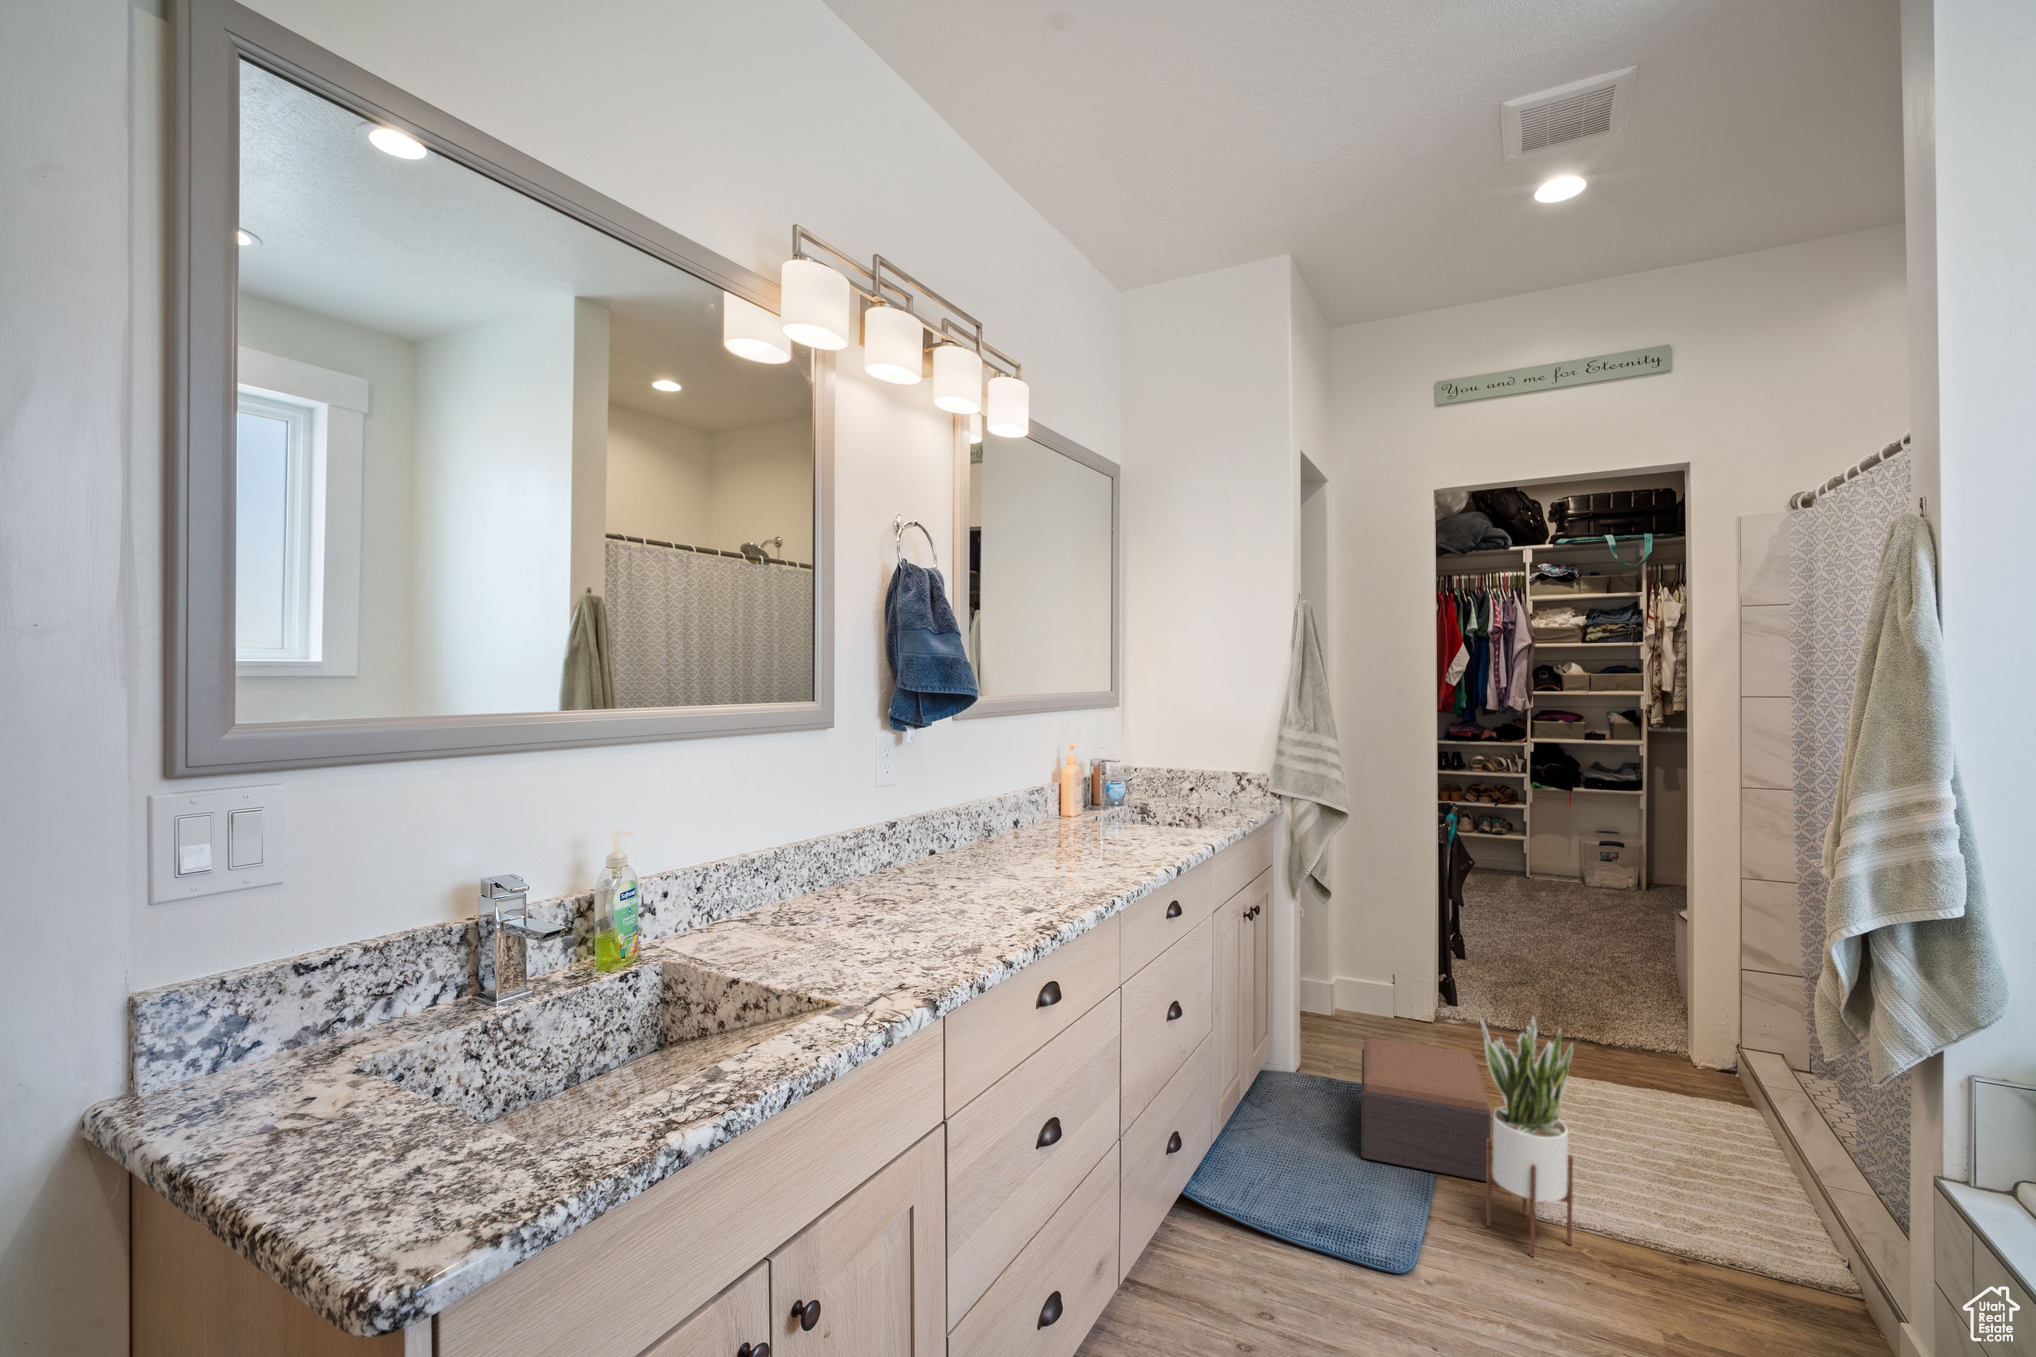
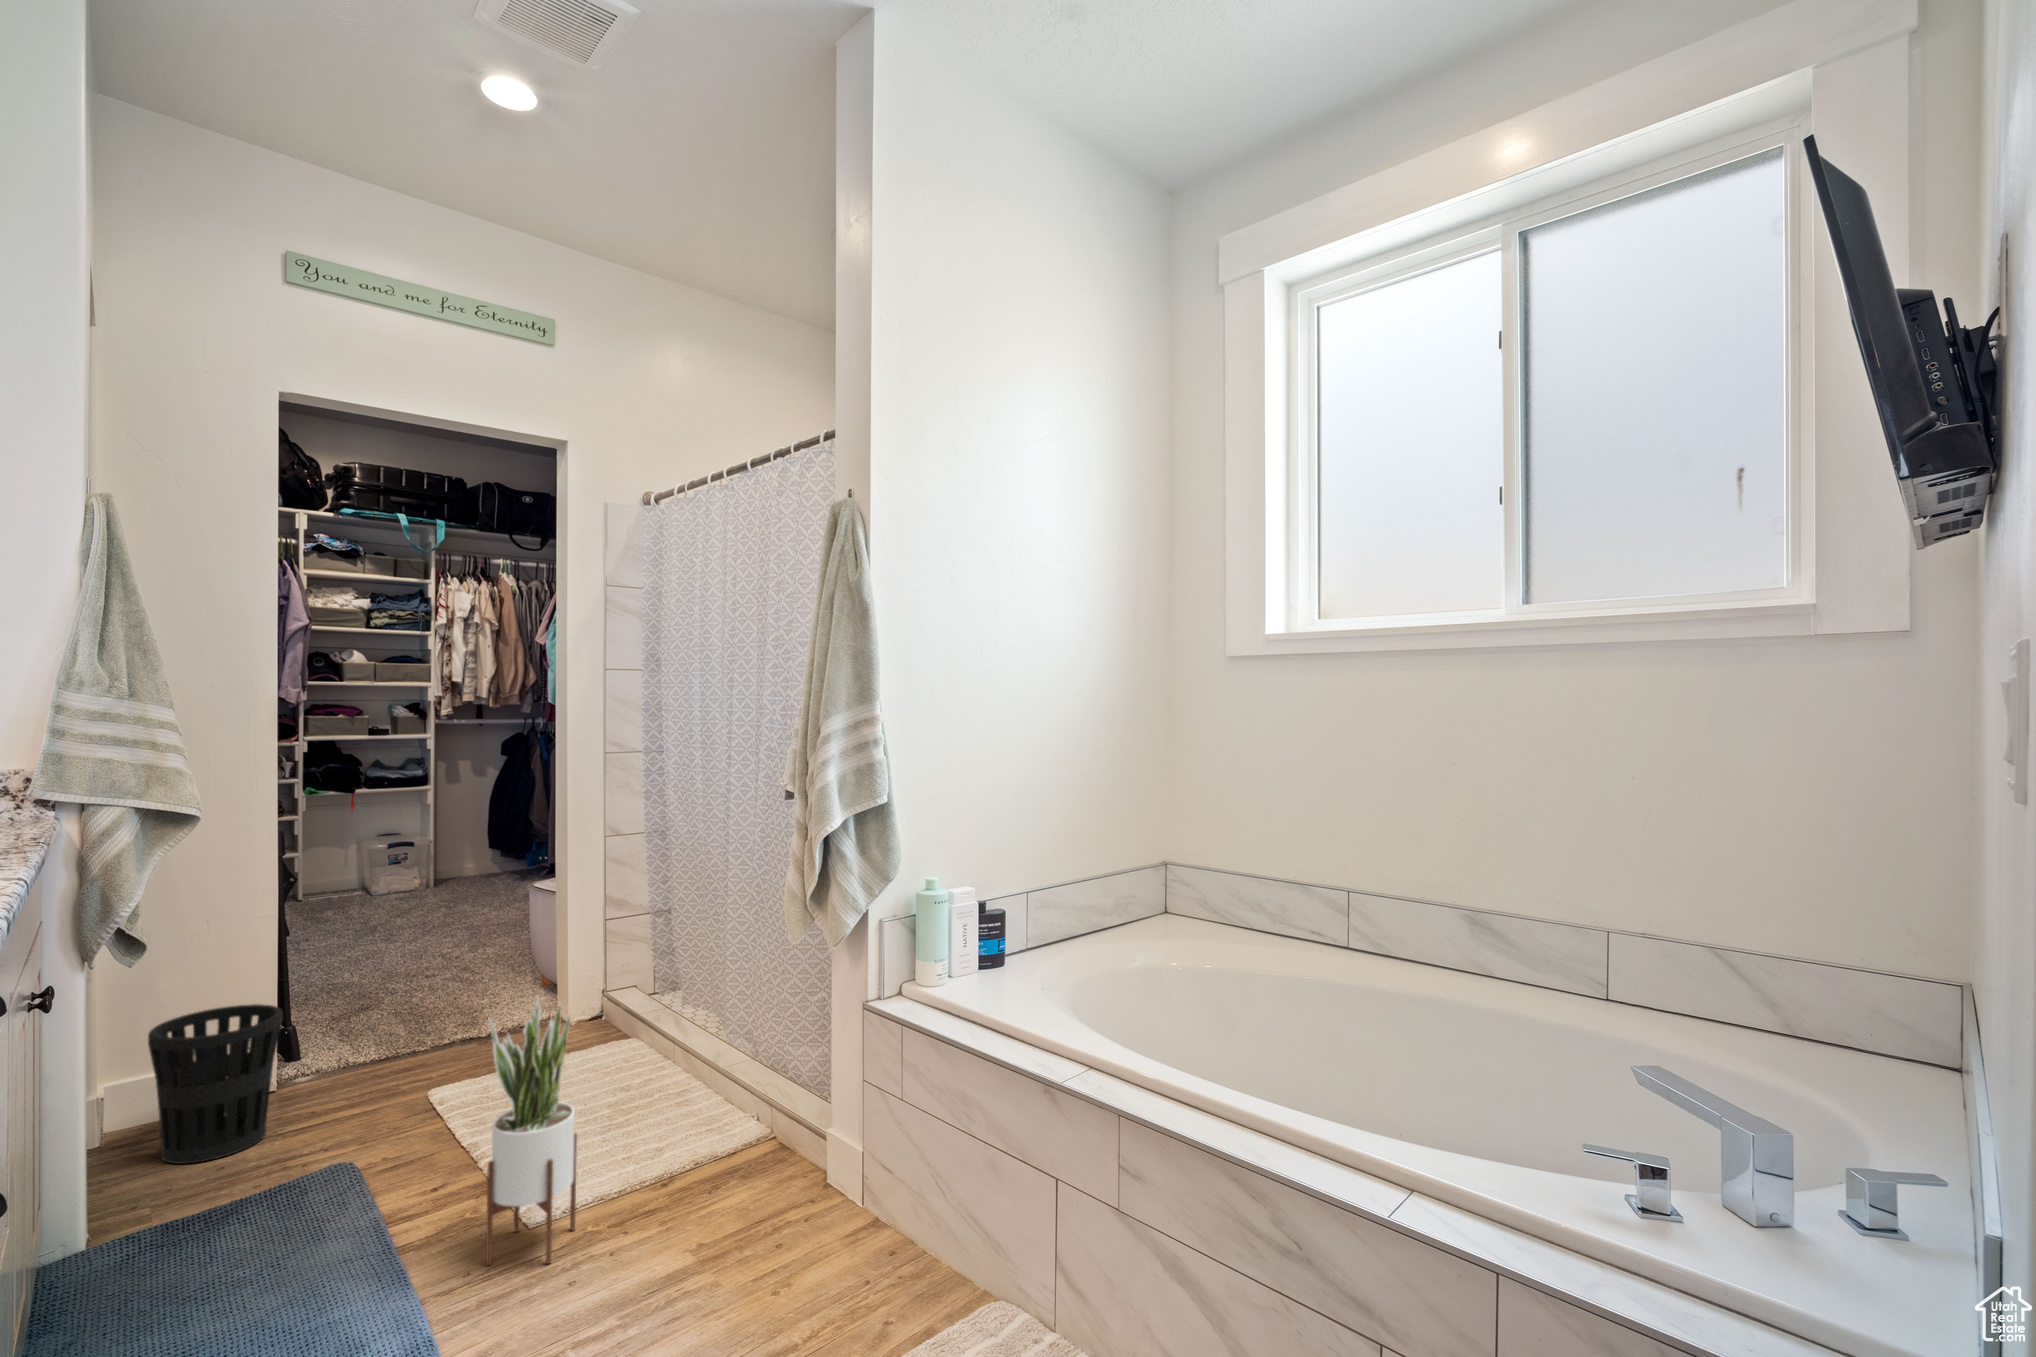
wastebasket: none [1341,941,1420,1051] -> present [148,1004,283,1164]
footstool: present [1361,1038,1491,1181] -> none [245,1089,463,1290]

